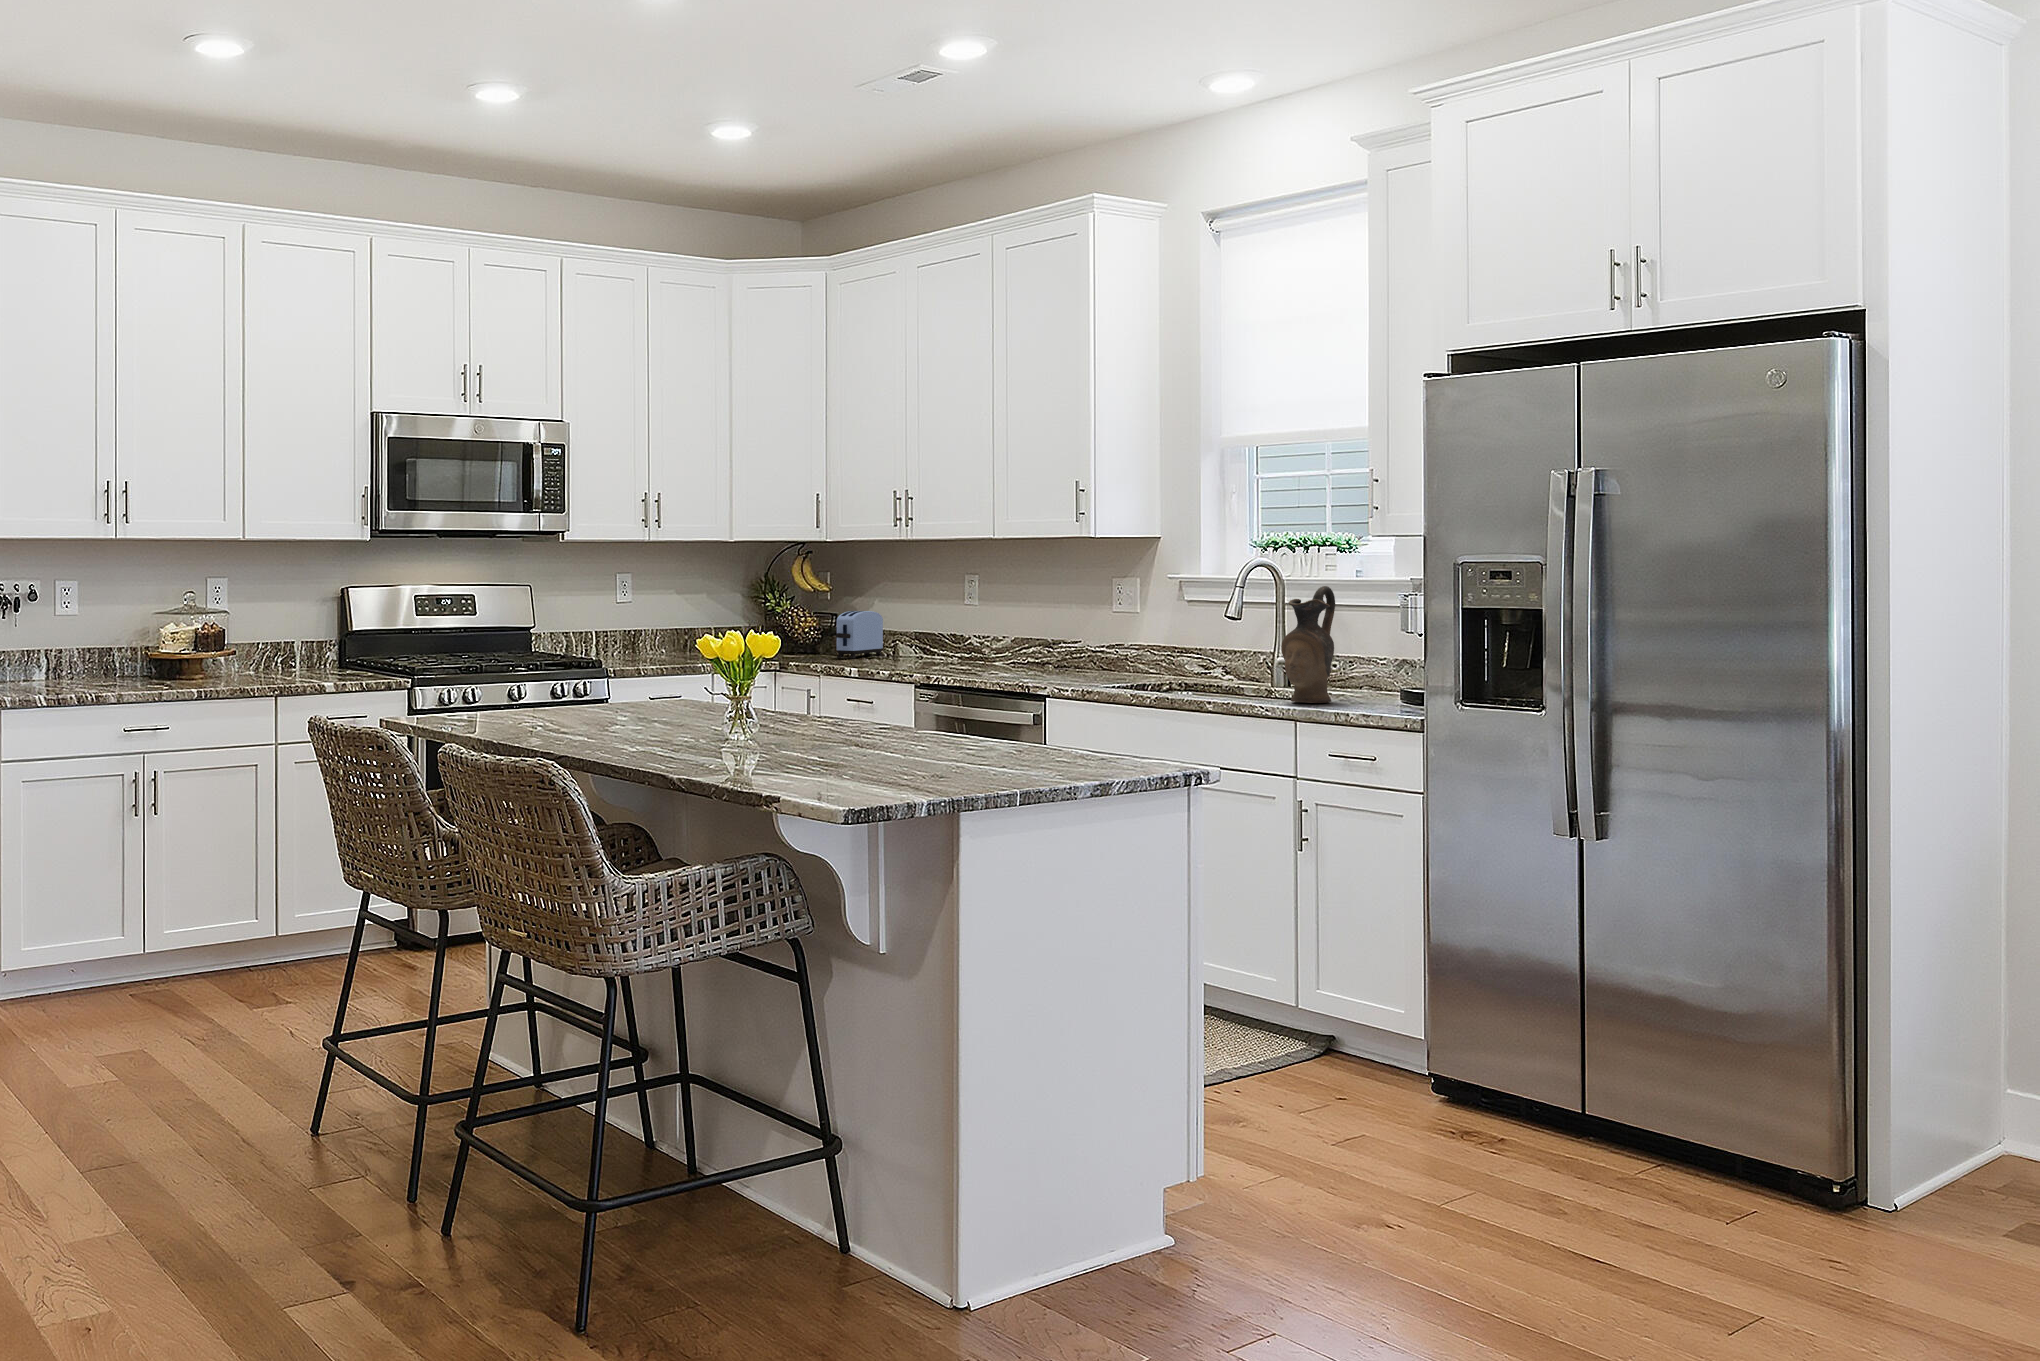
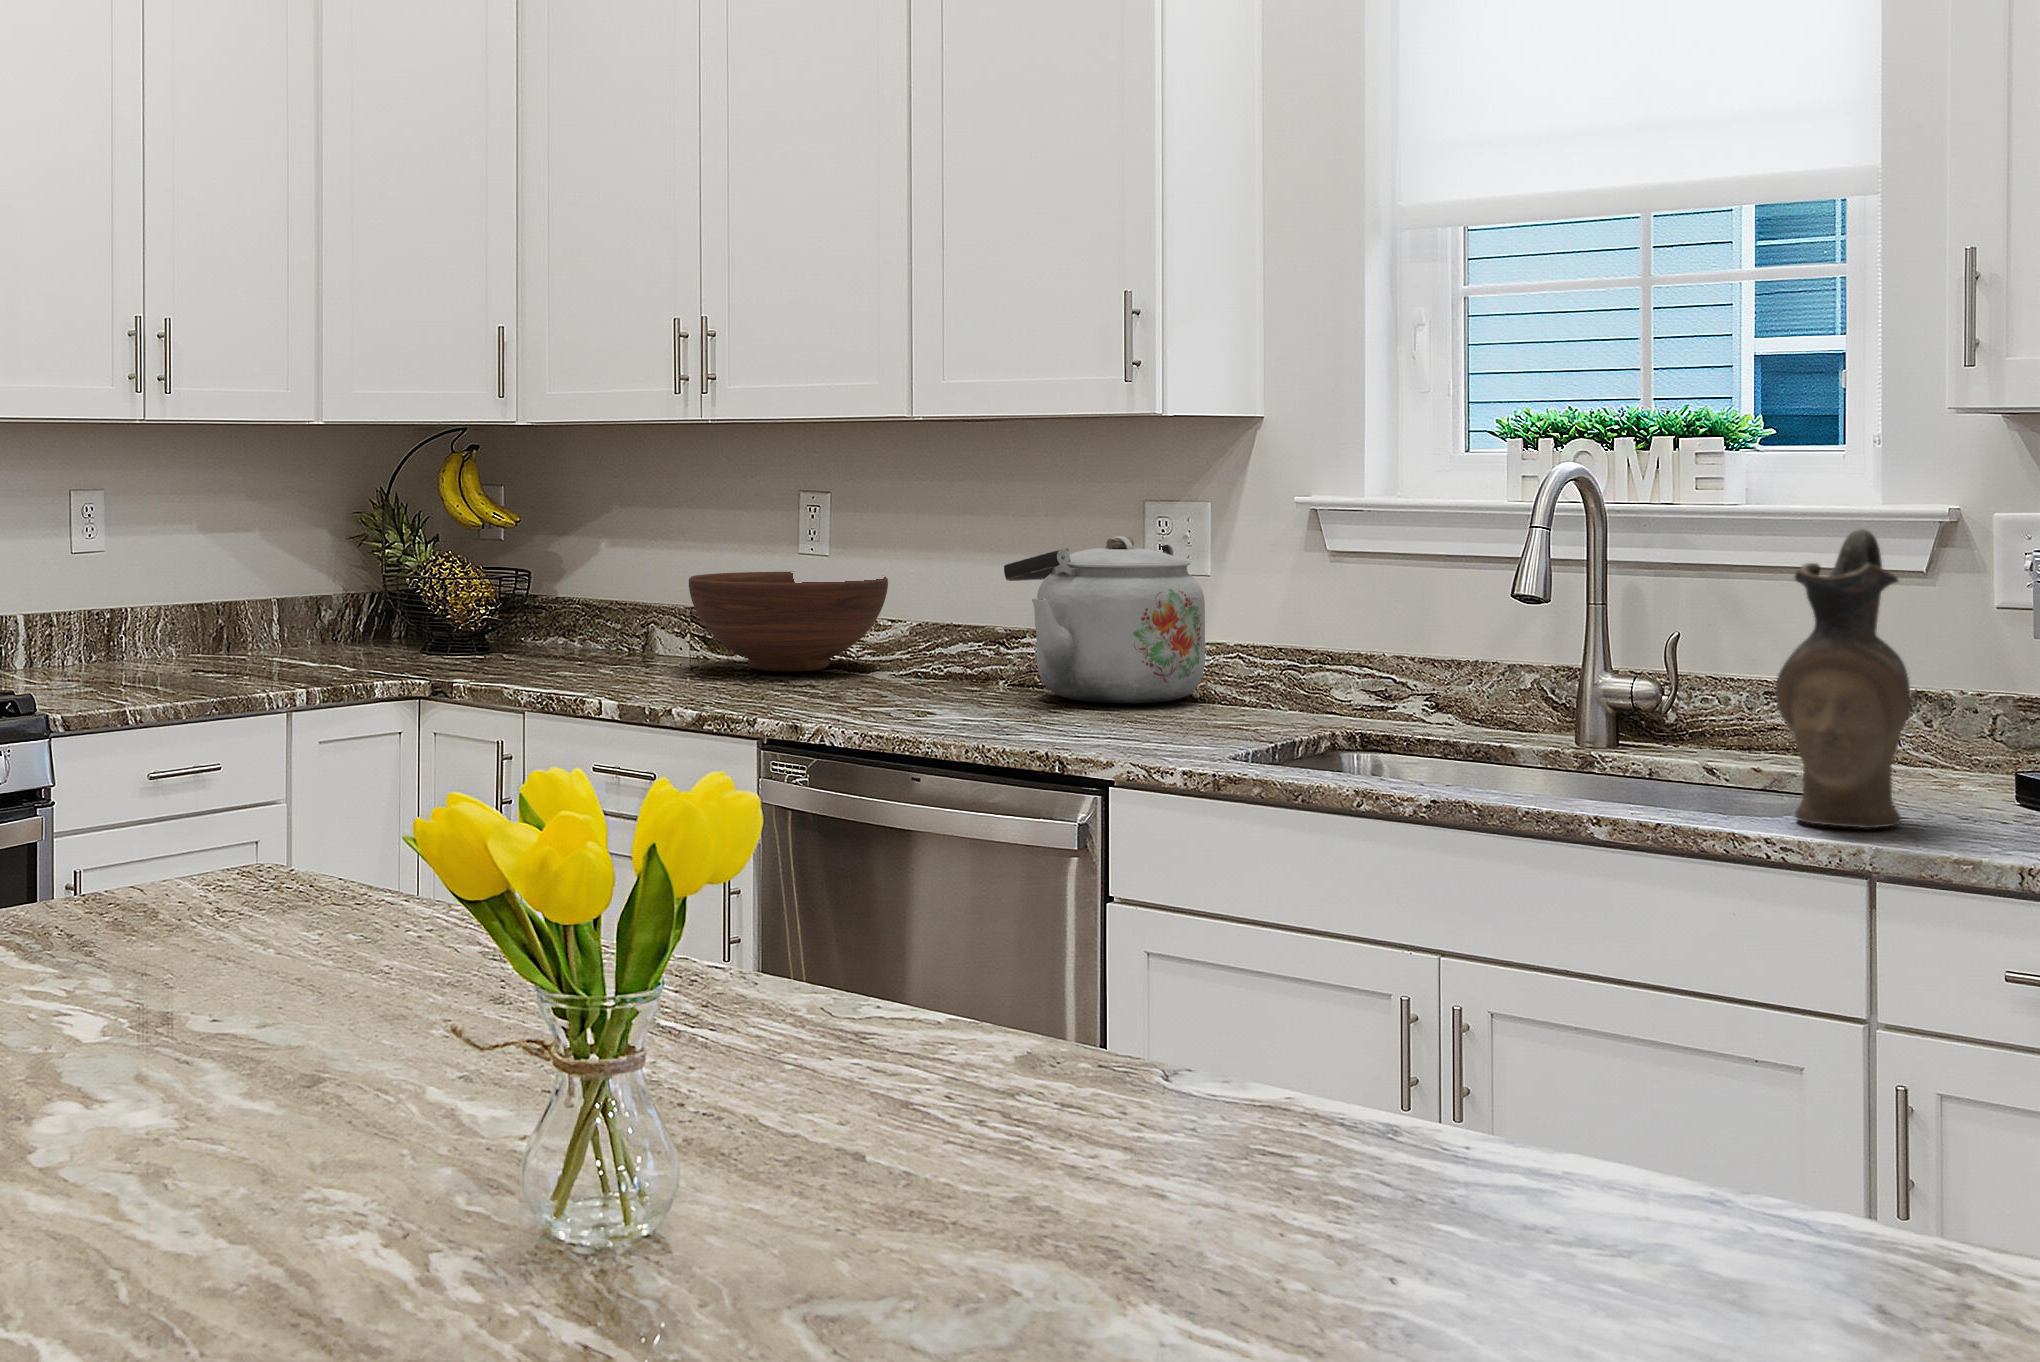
kettle: none [1042,594,1136,671] -> present [1004,536,1205,703]
toaster: present [836,611,883,658] -> none [538,566,626,664]
fruit bowl: none [906,614,1004,661] -> present [689,572,888,672]

